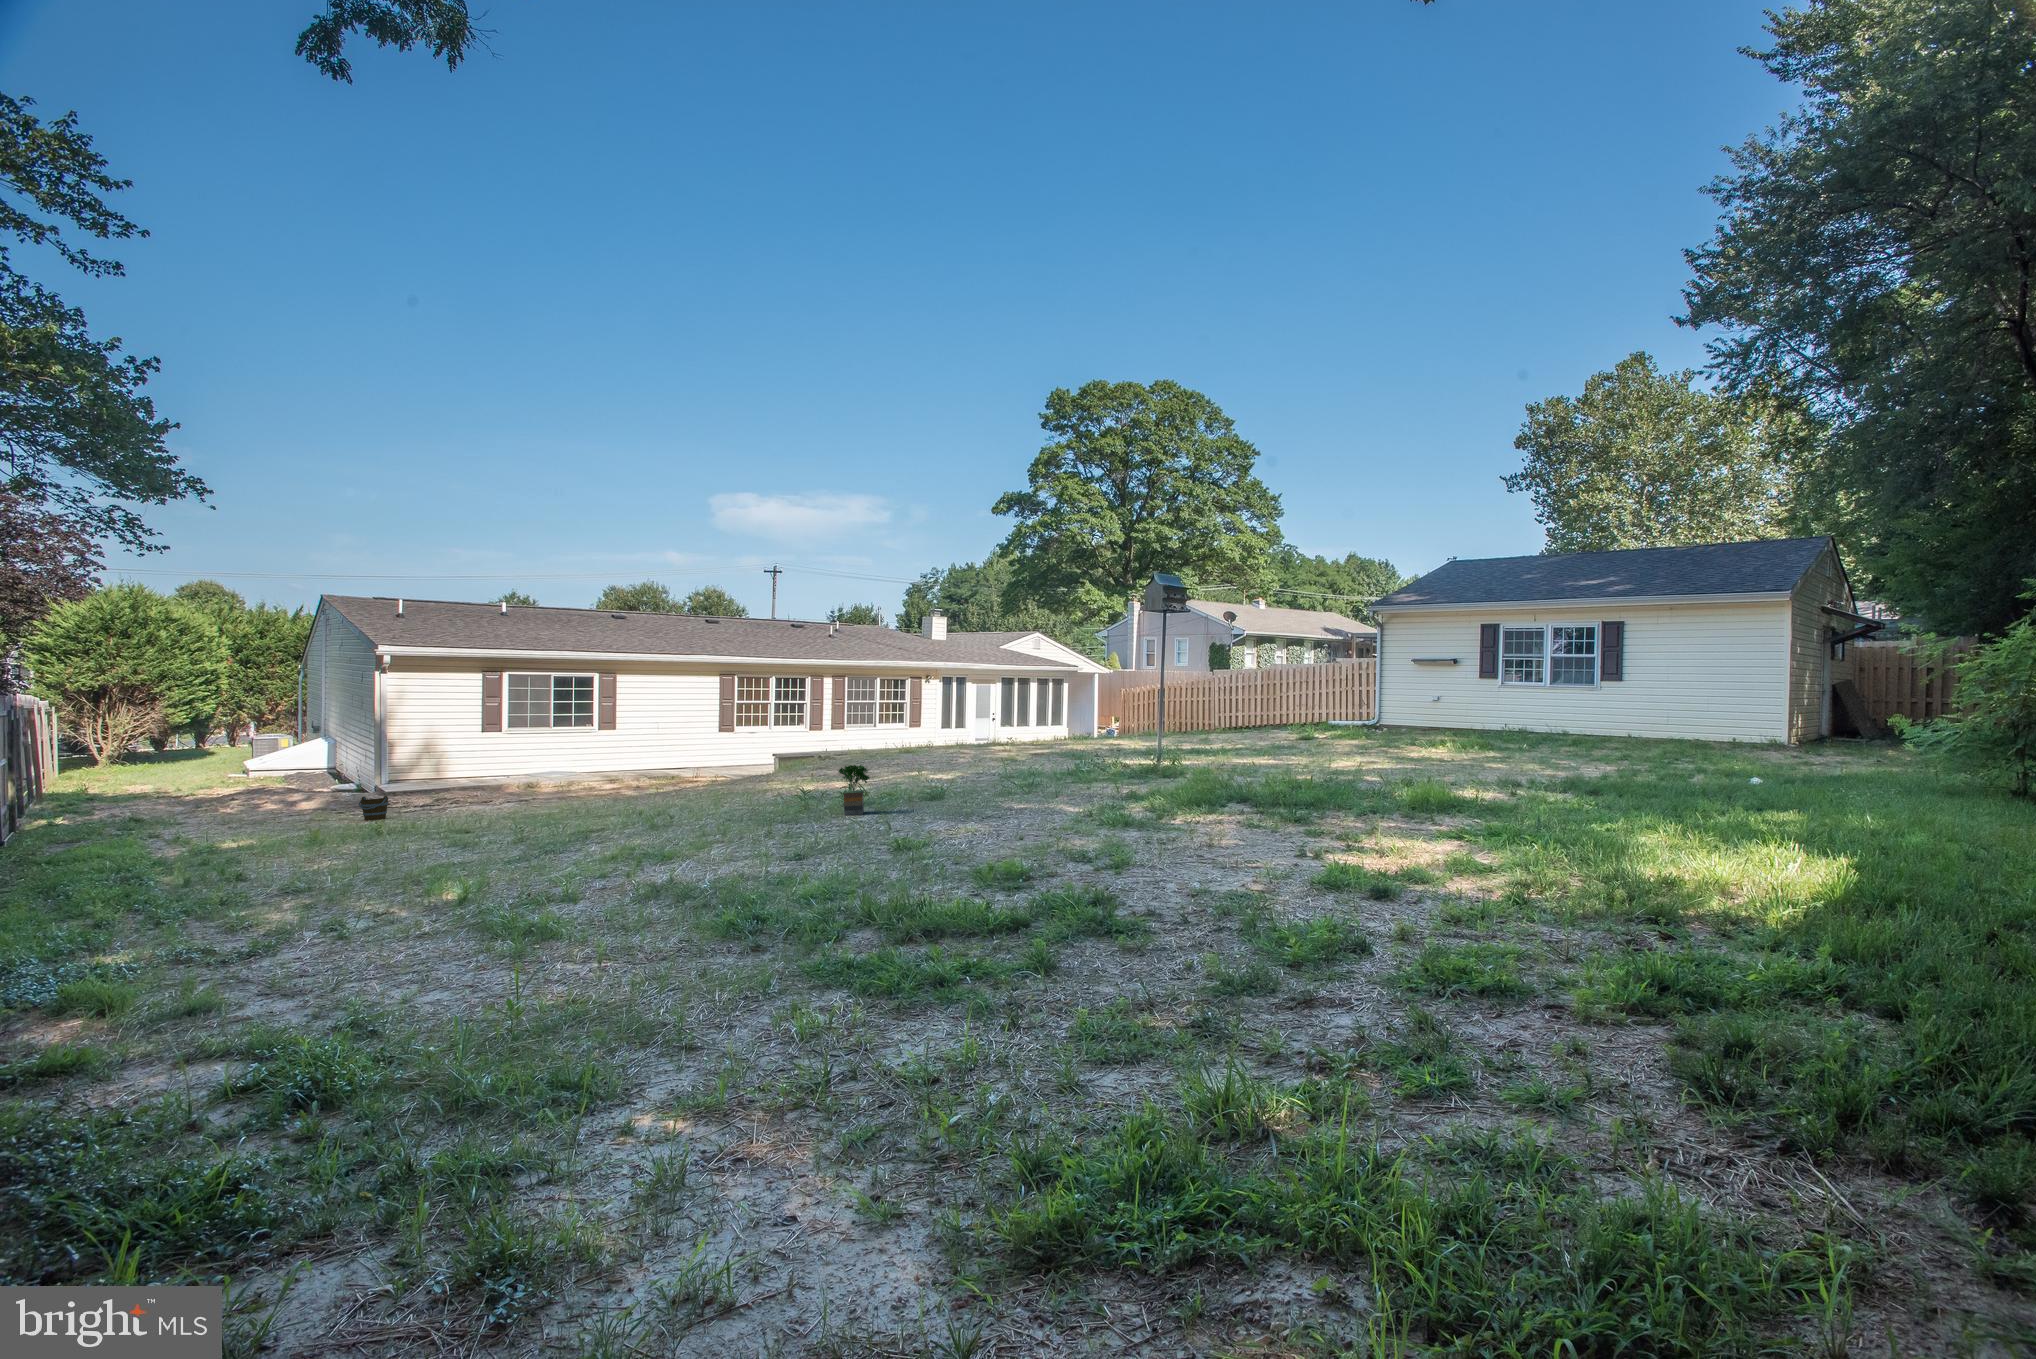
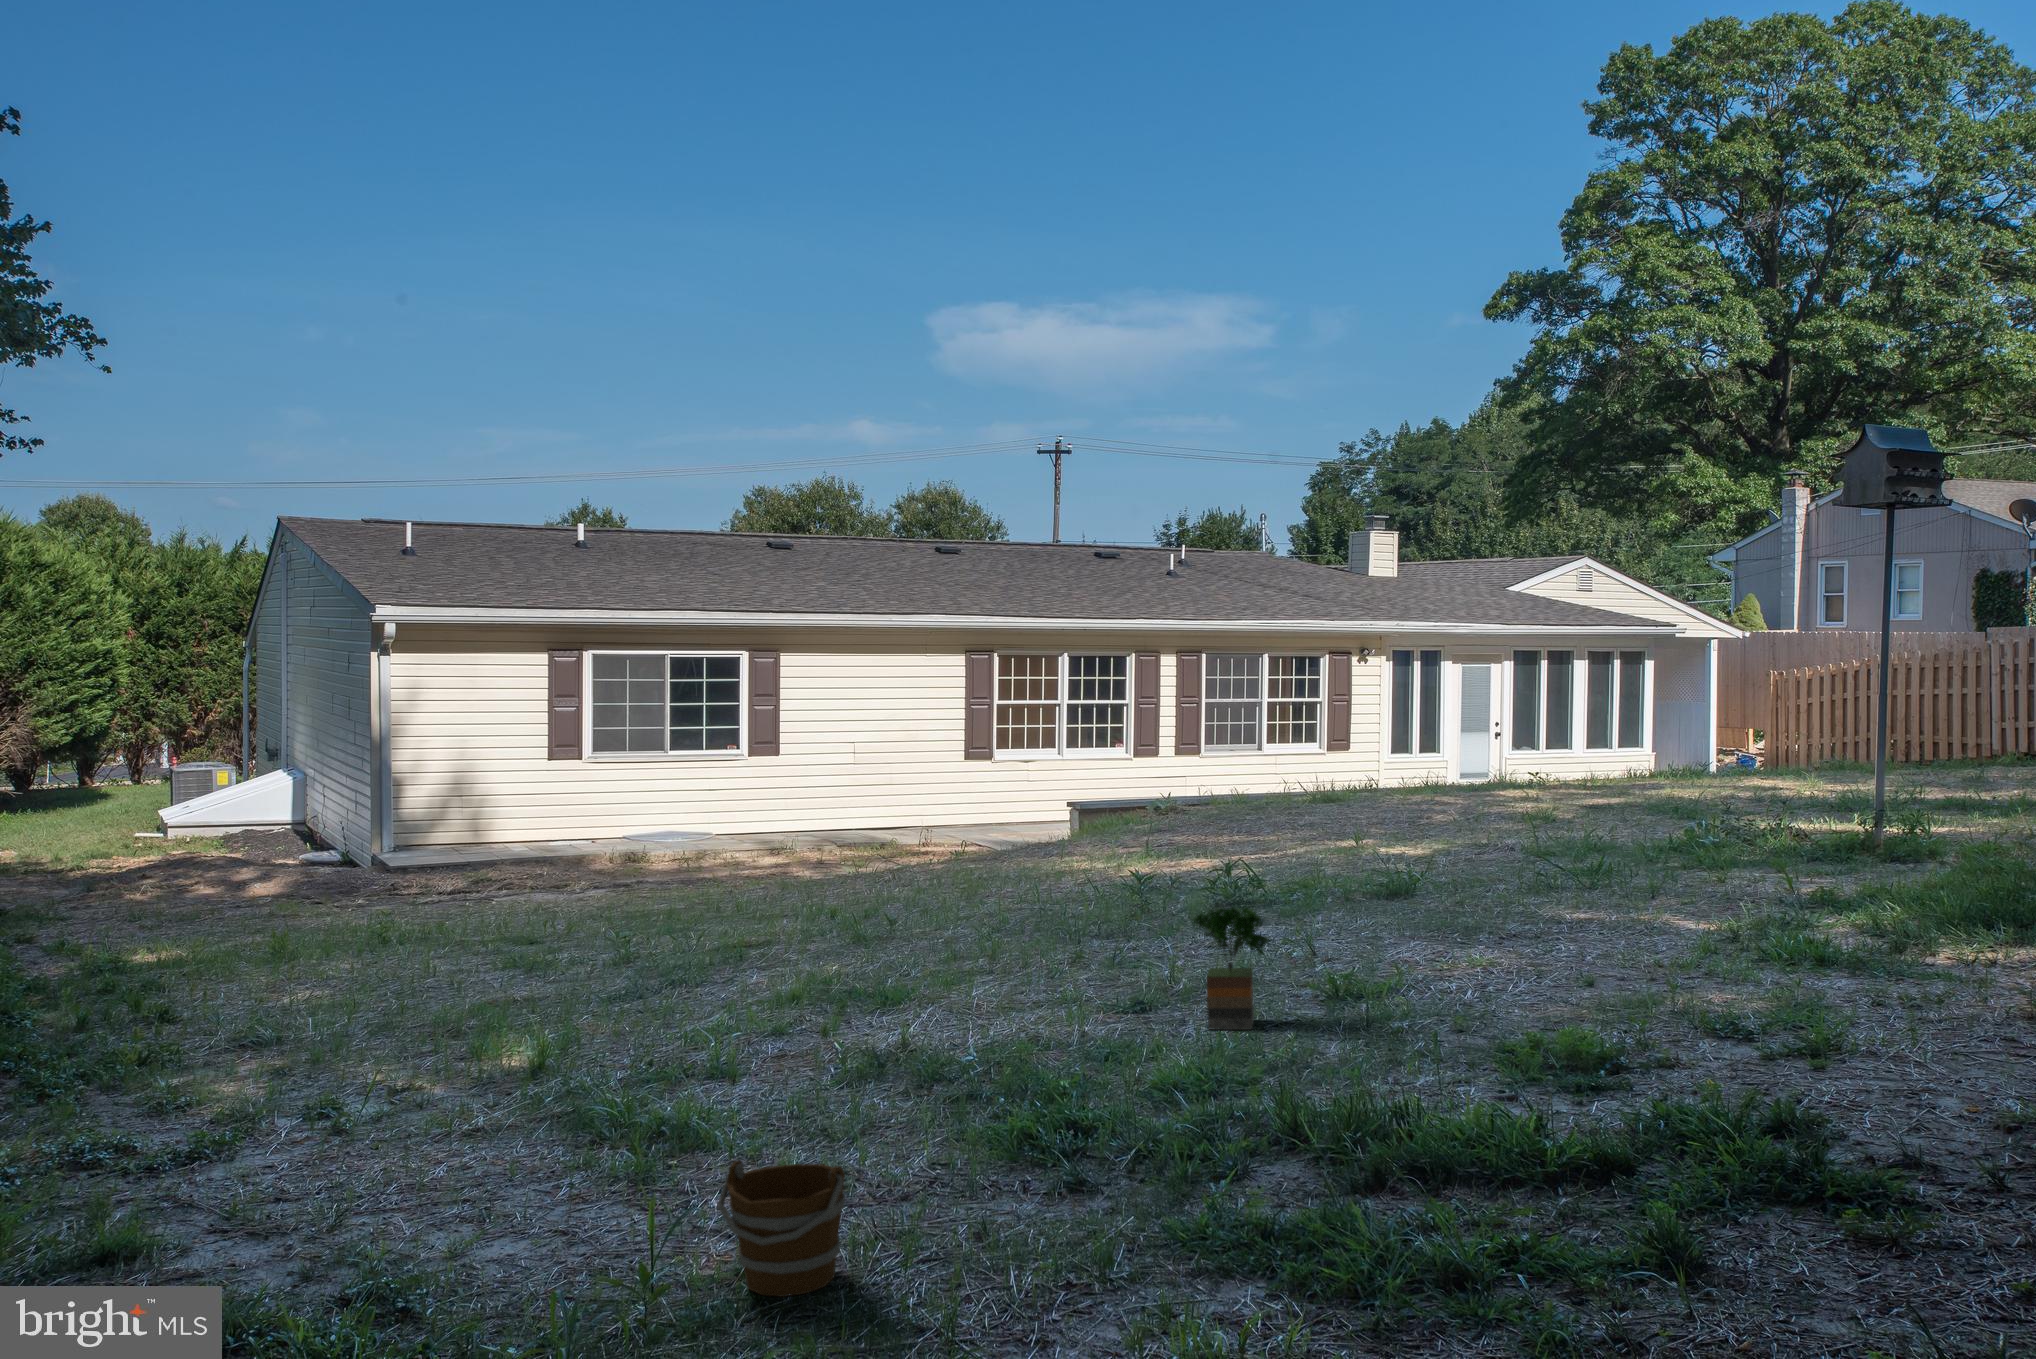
bucket: present [358,796,388,820] -> present [718,1161,845,1297]

